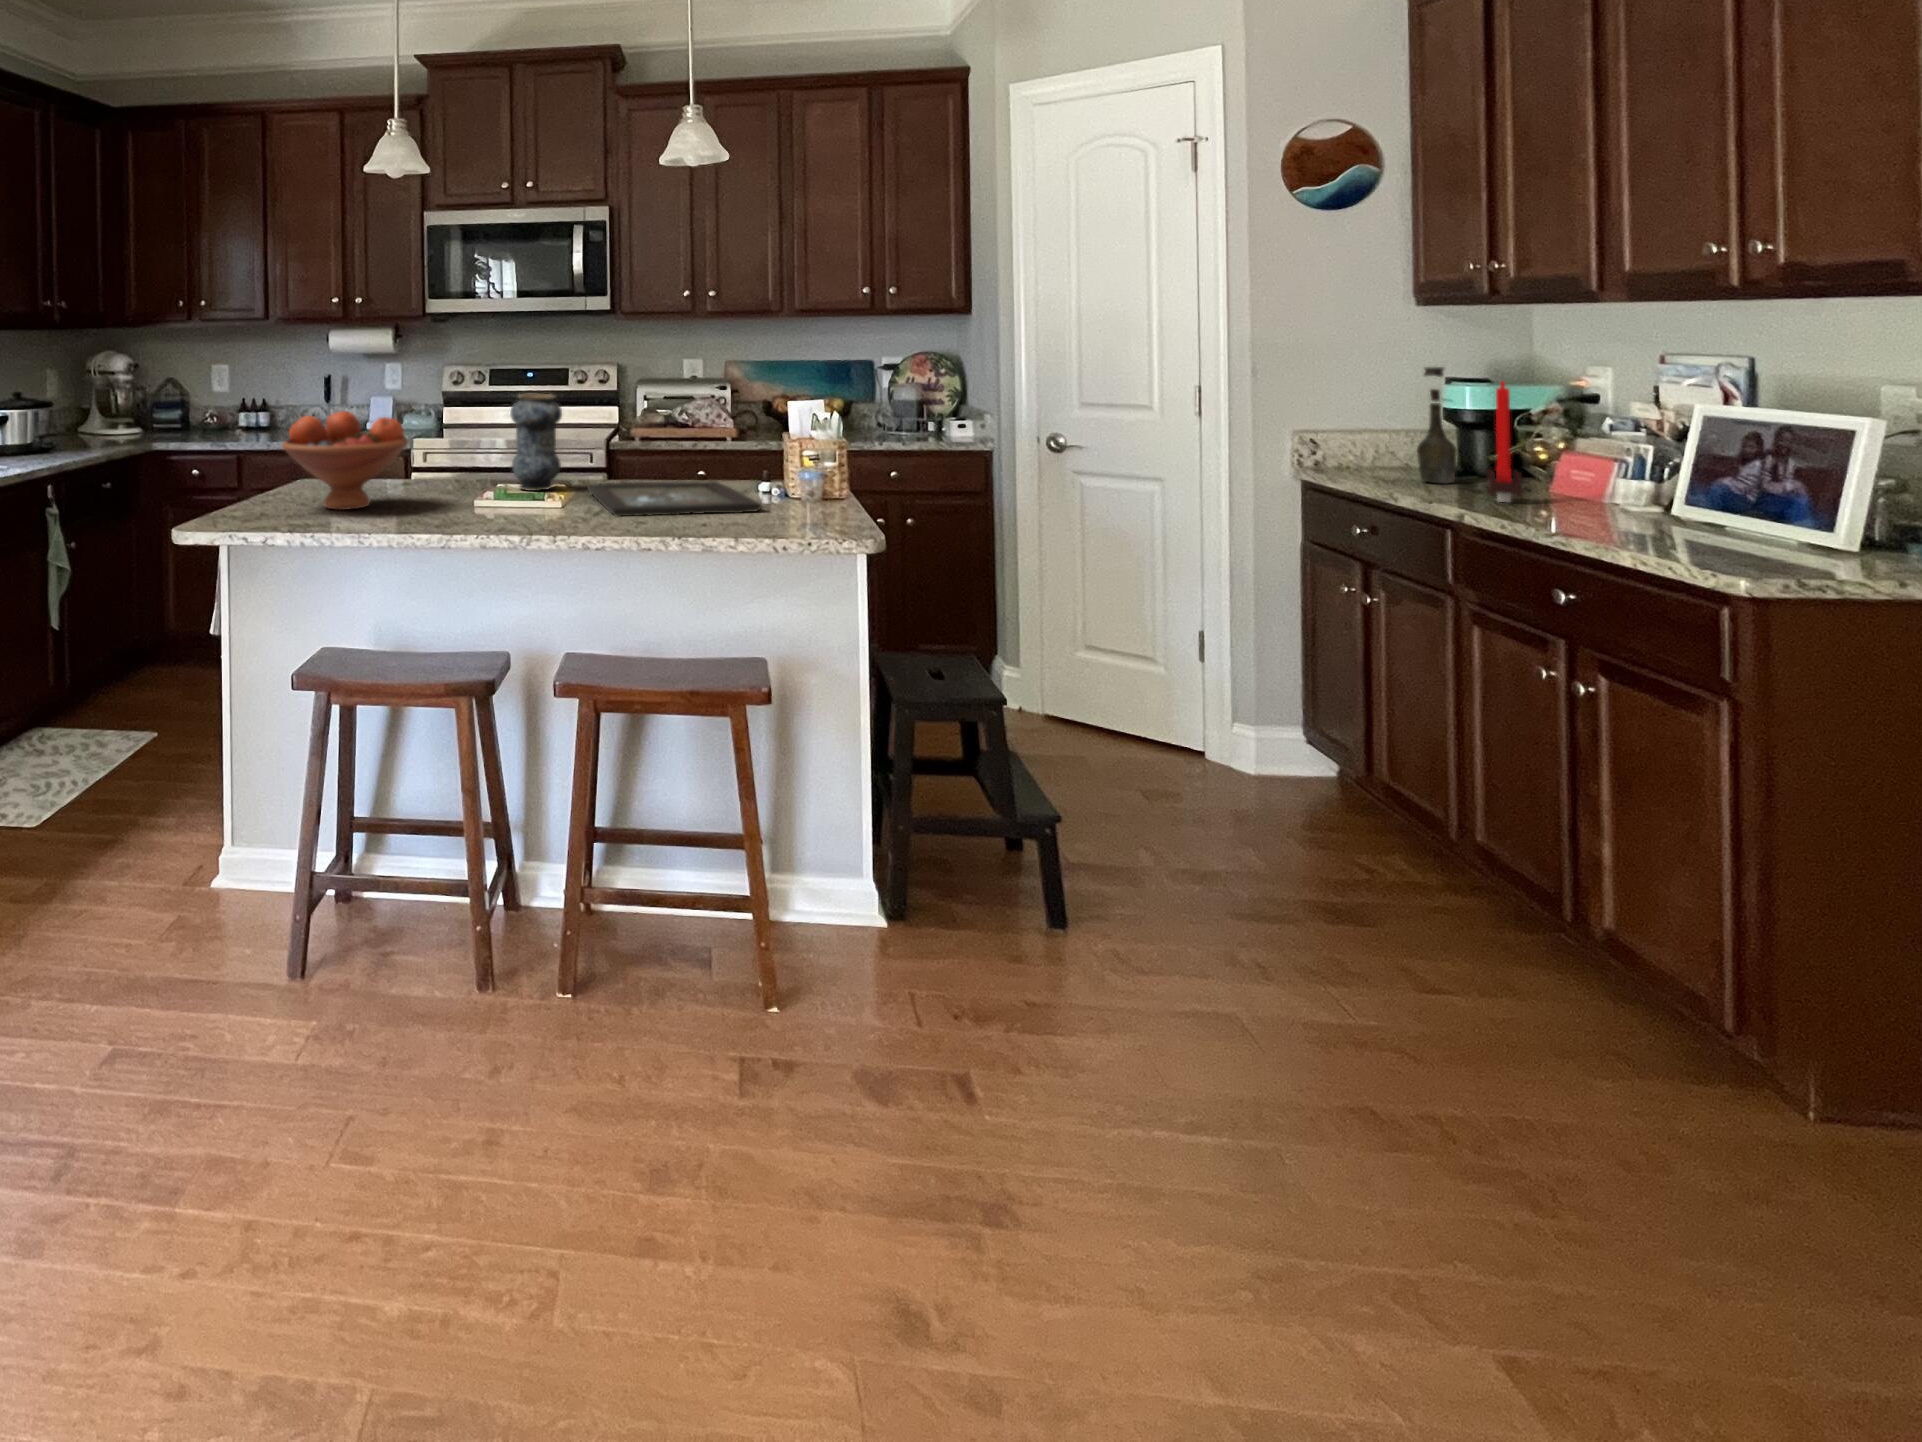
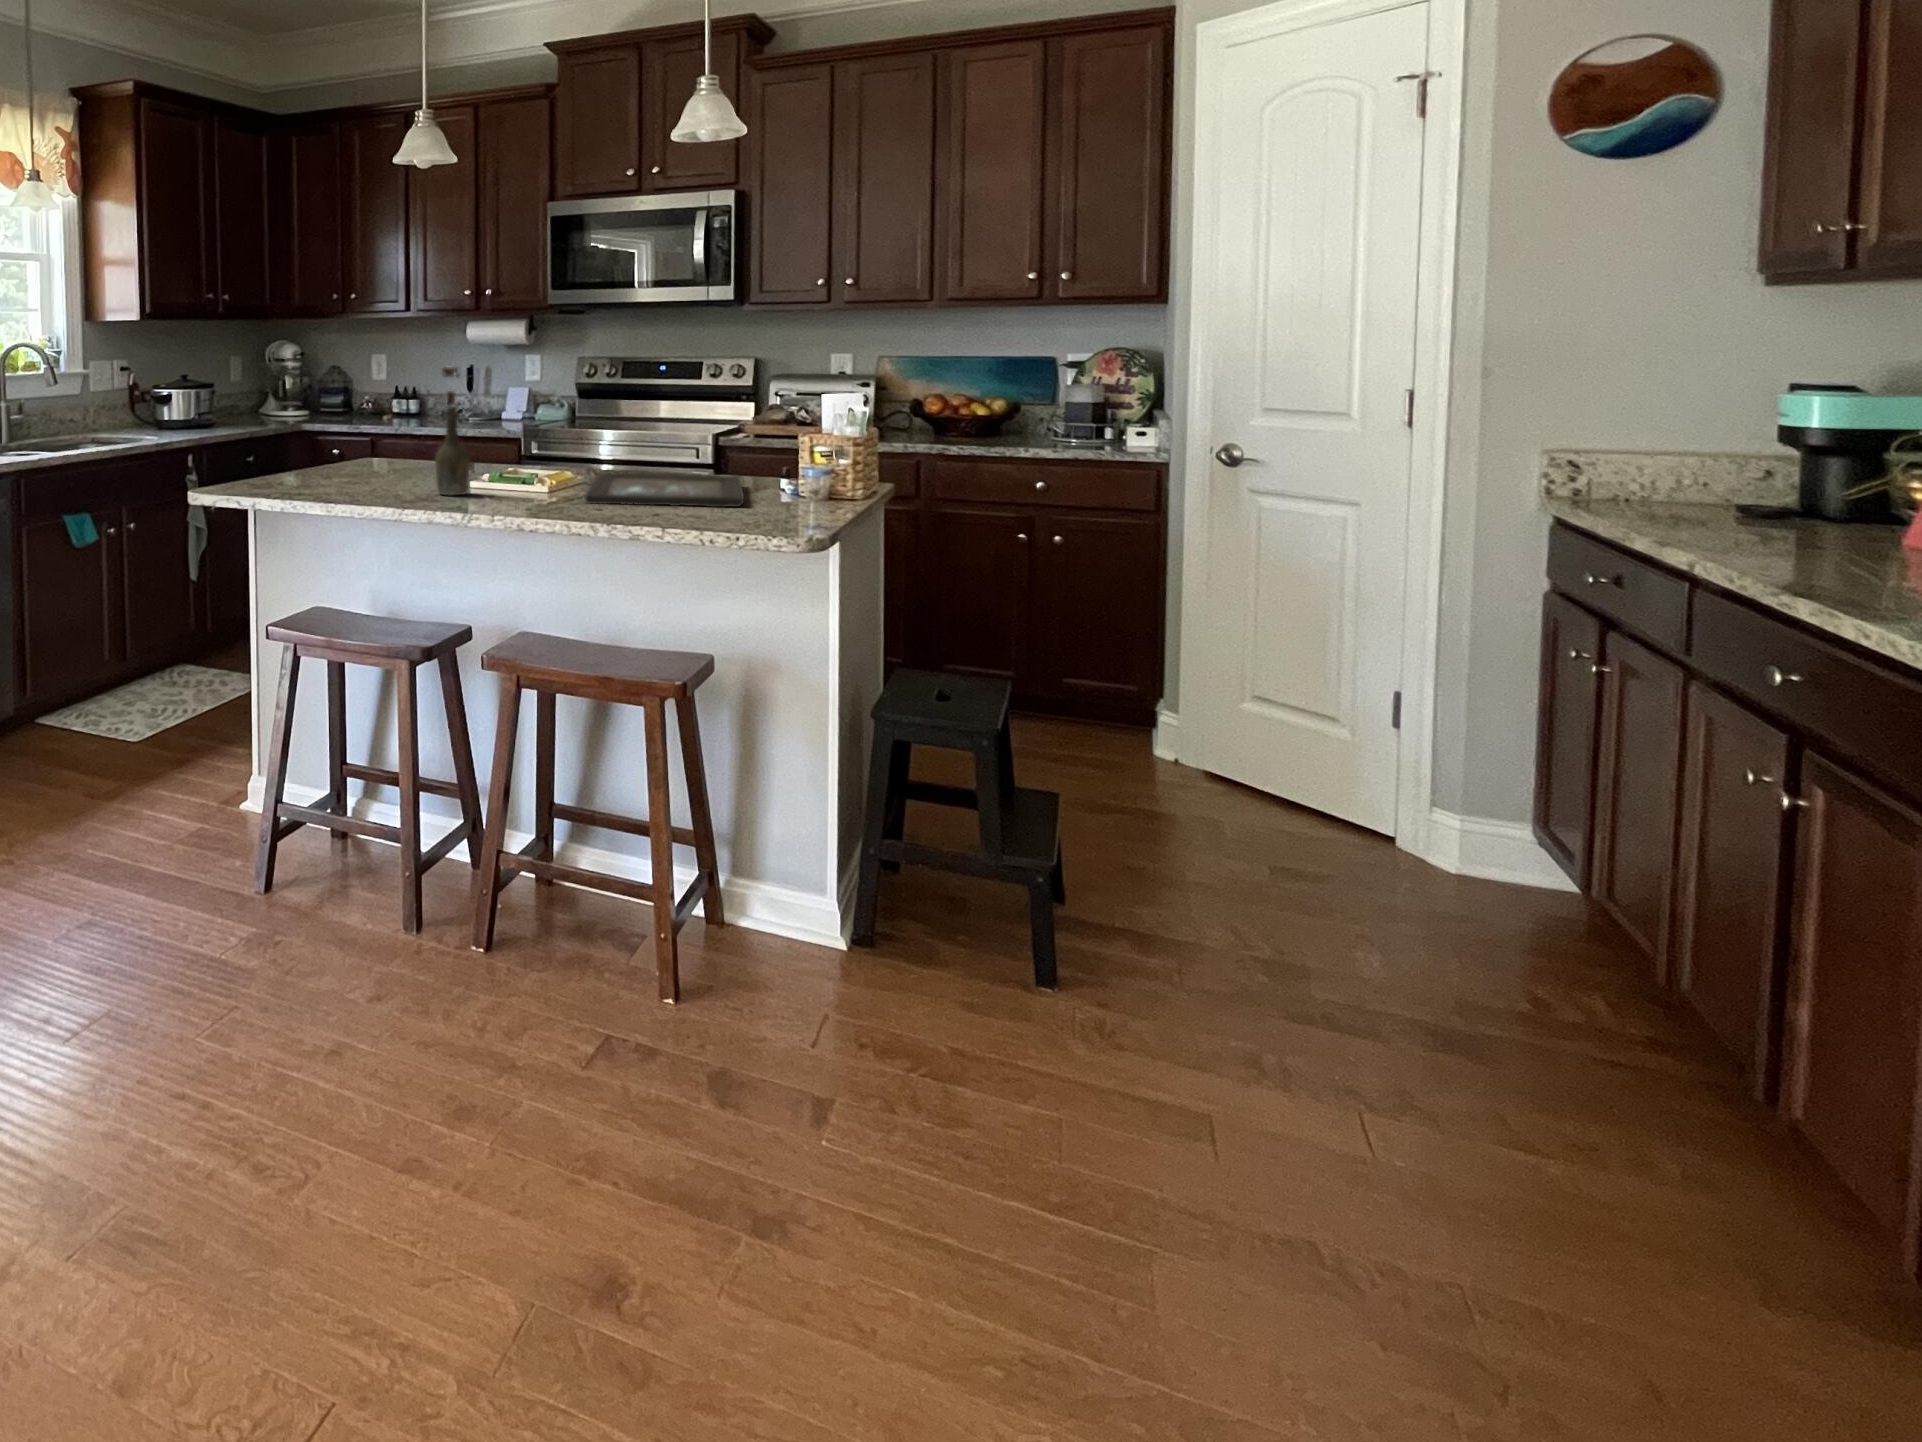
bottle: present [1417,367,1457,483] -> present [435,366,470,496]
candle: present [1487,381,1522,502] -> none [1767,386,1821,551]
vase: present [510,394,562,491] -> none [534,381,586,478]
fruit bowl: present [282,411,408,510] -> none [295,393,414,485]

